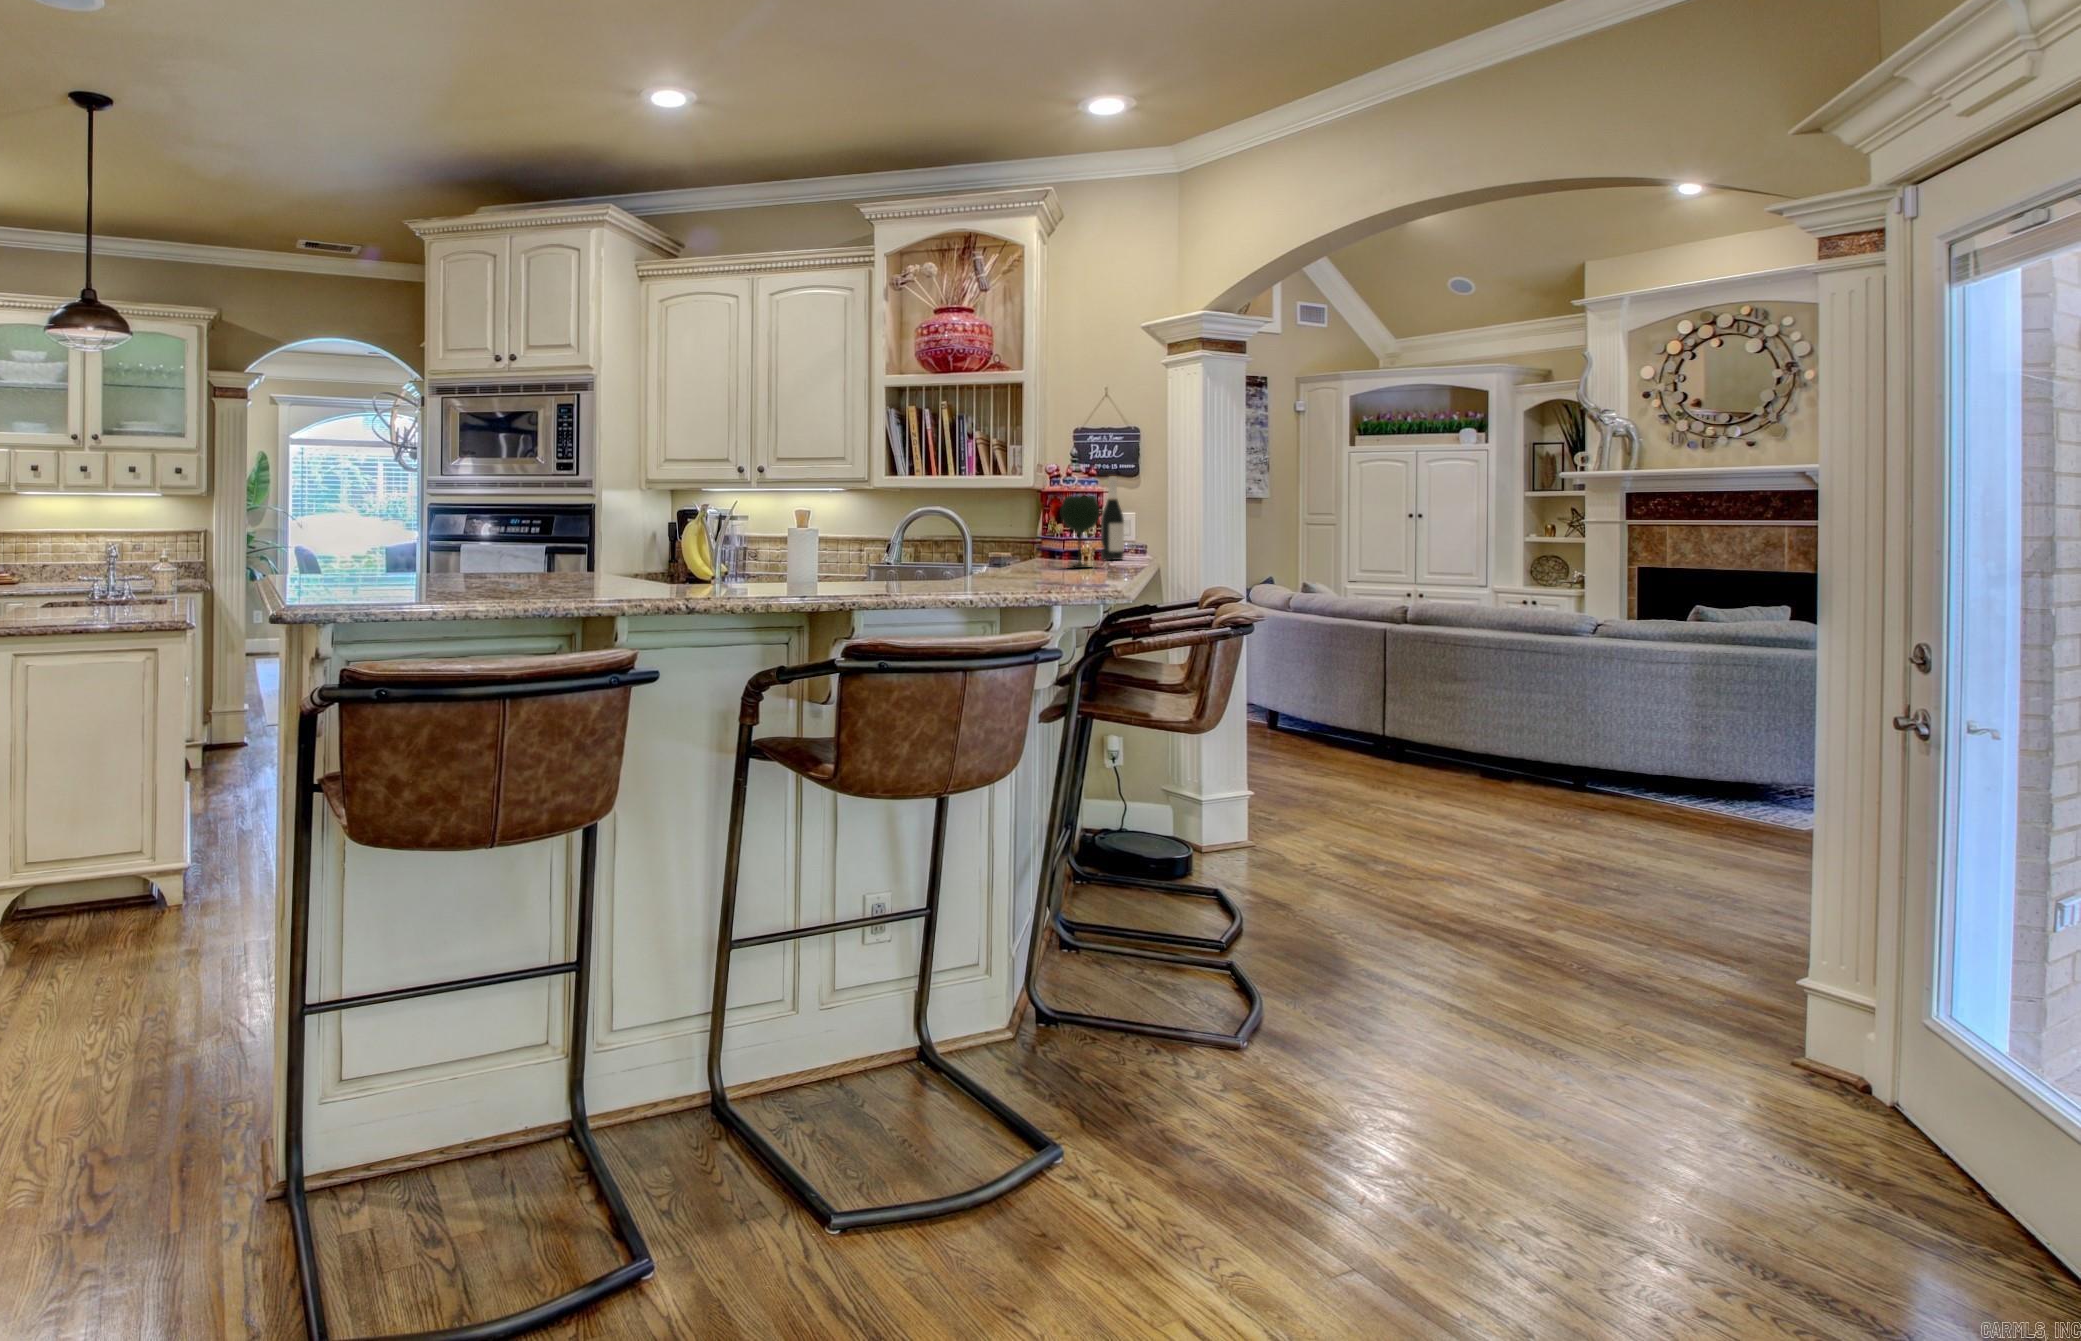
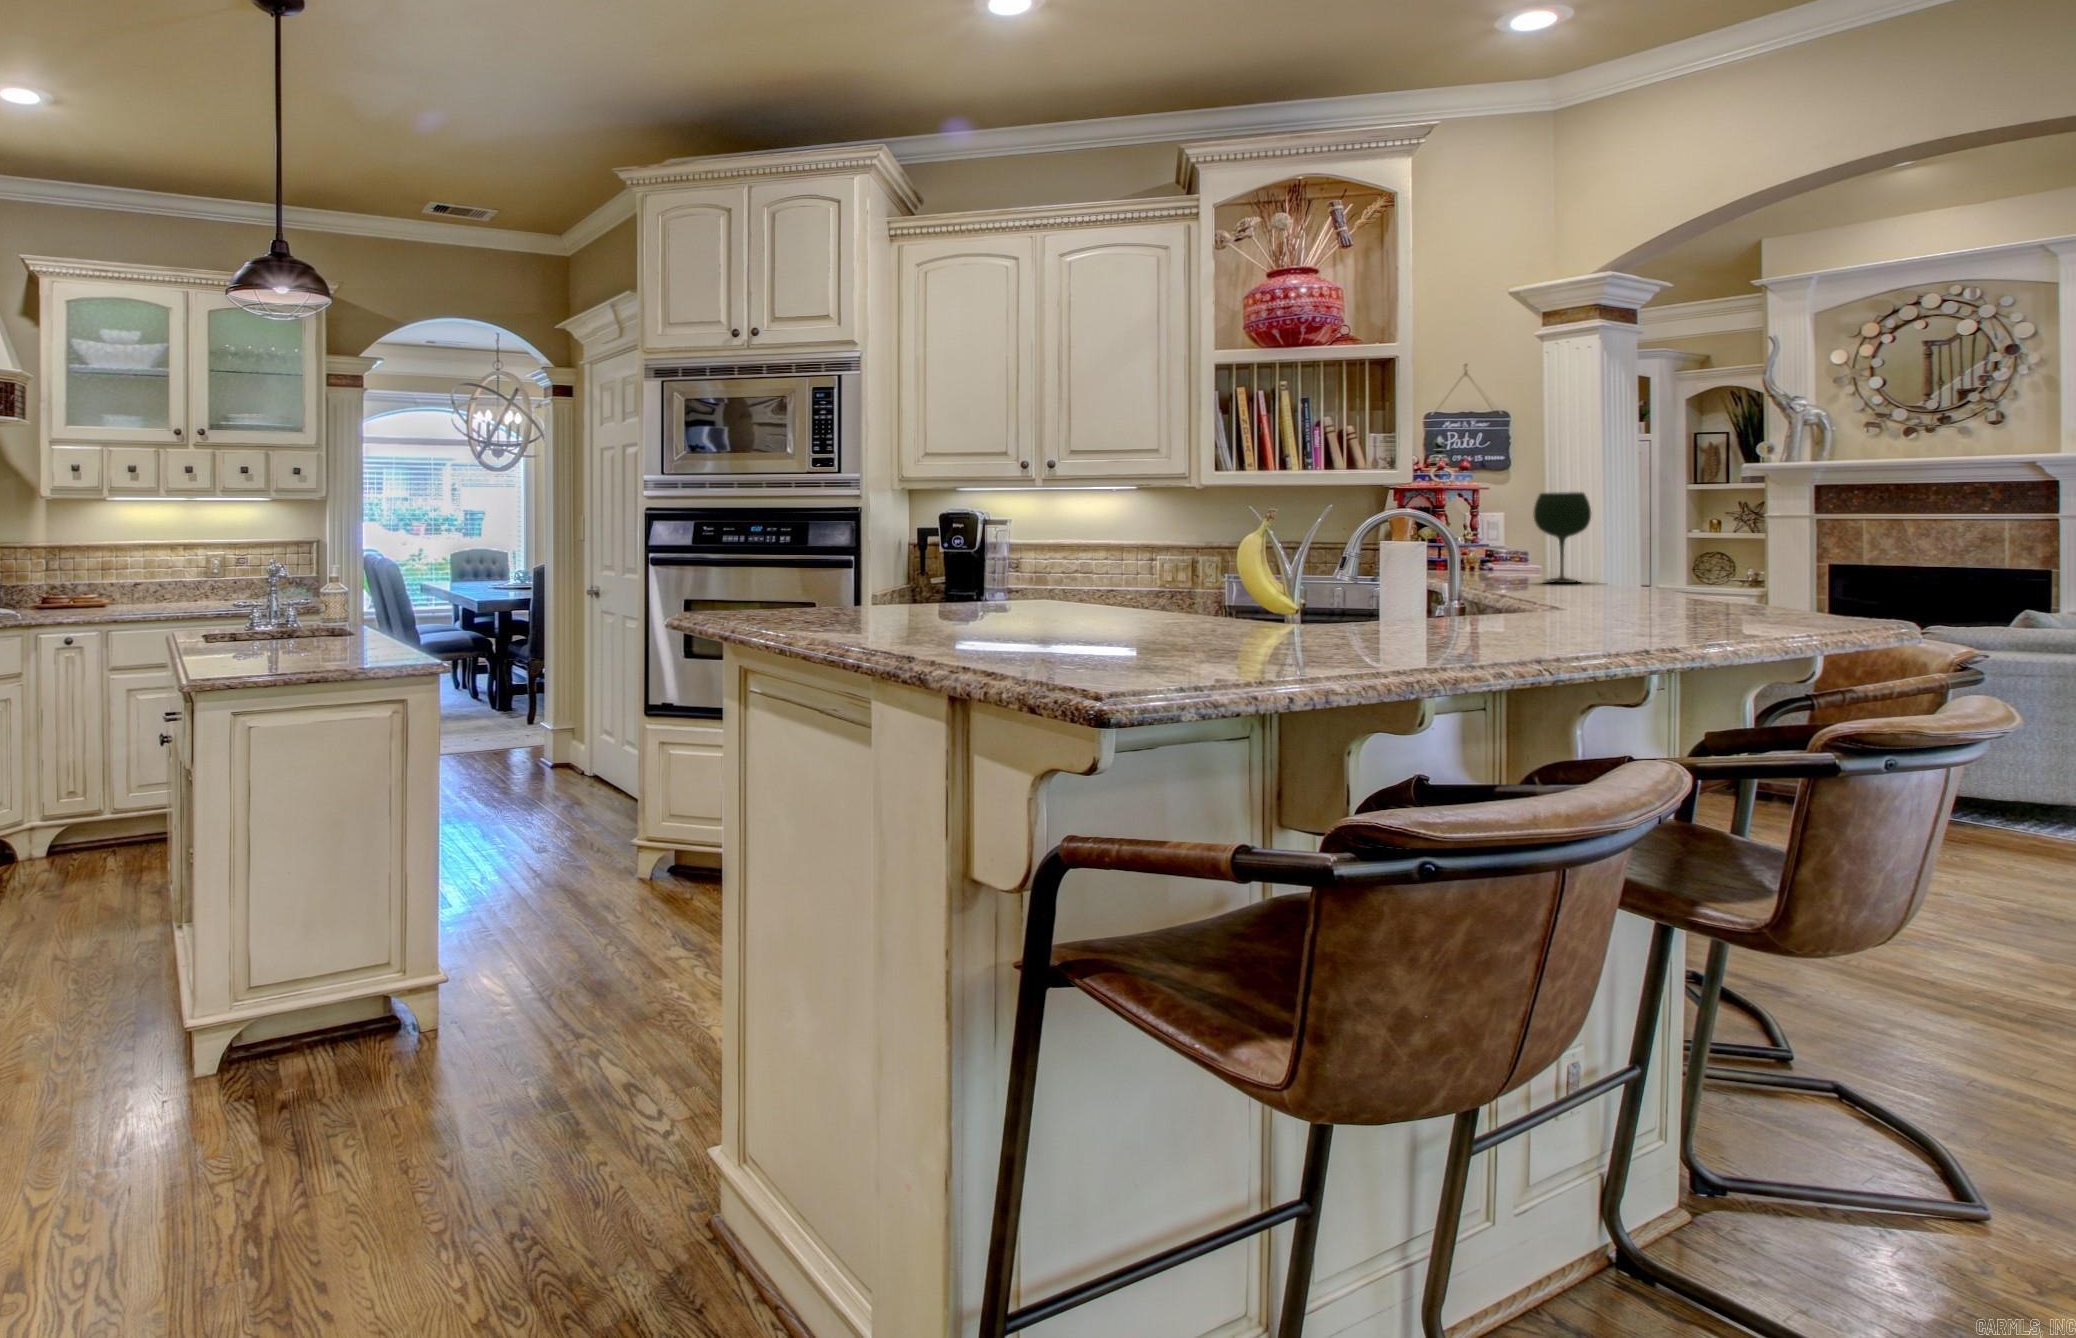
wine bottle: present [1101,476,1124,560] -> none [1493,468,1524,570]

